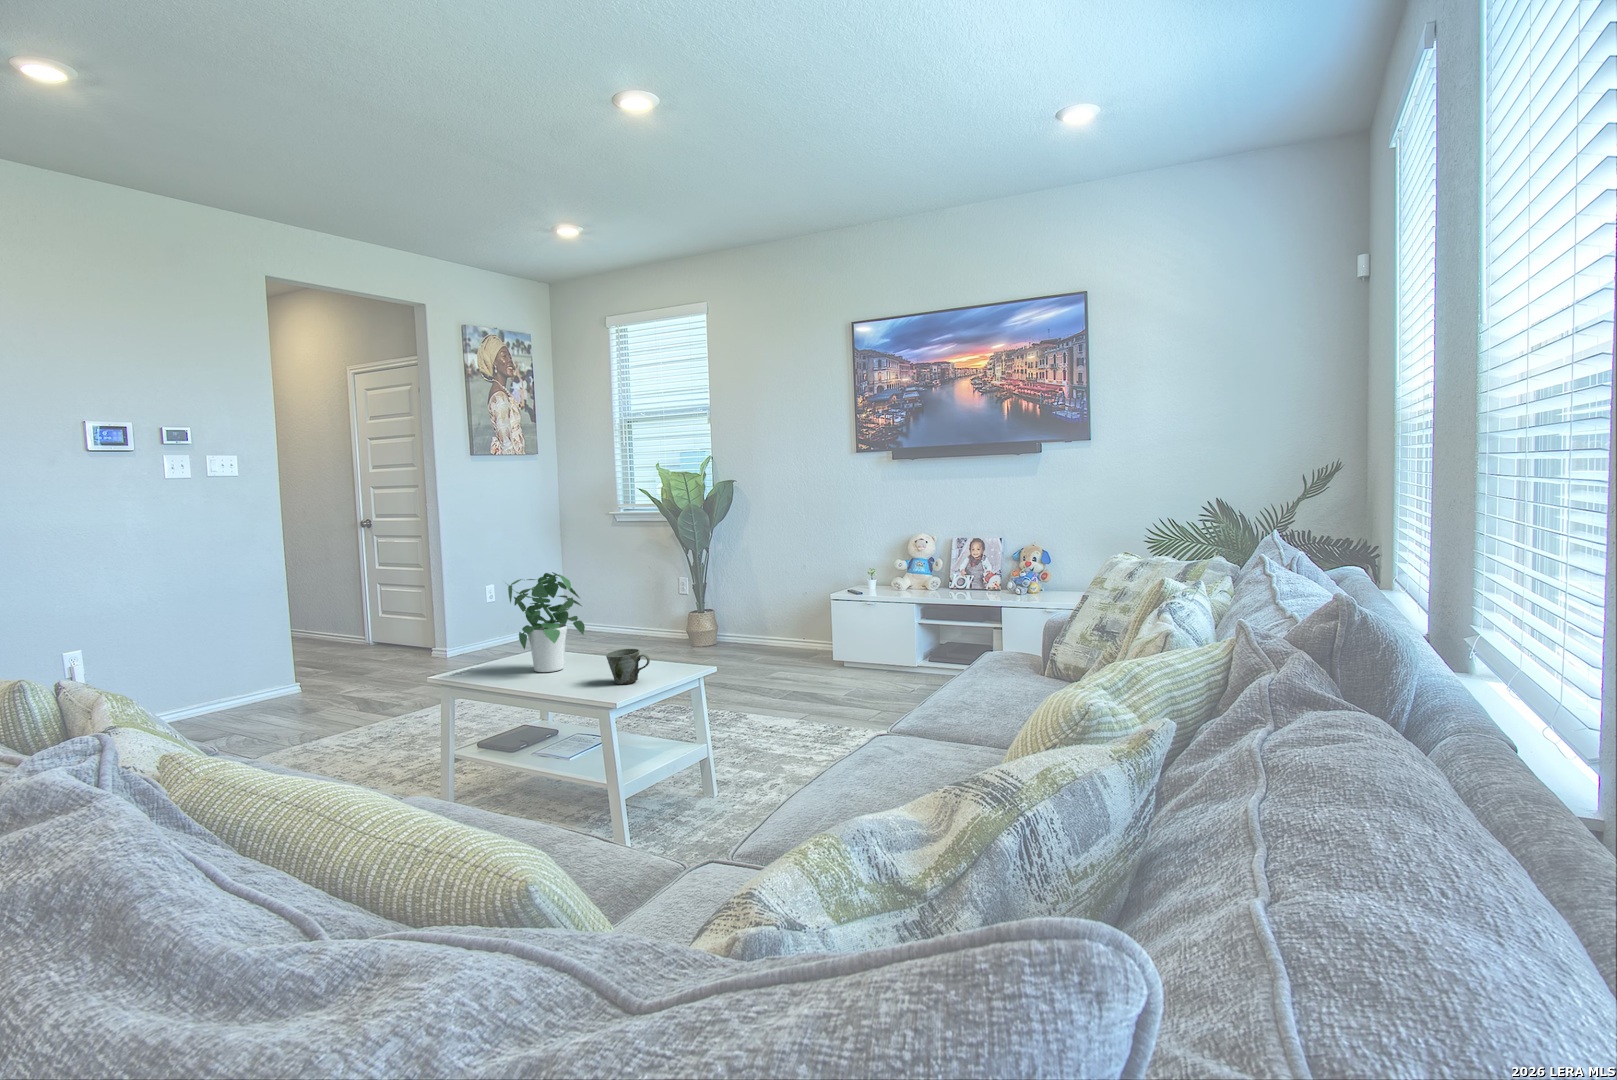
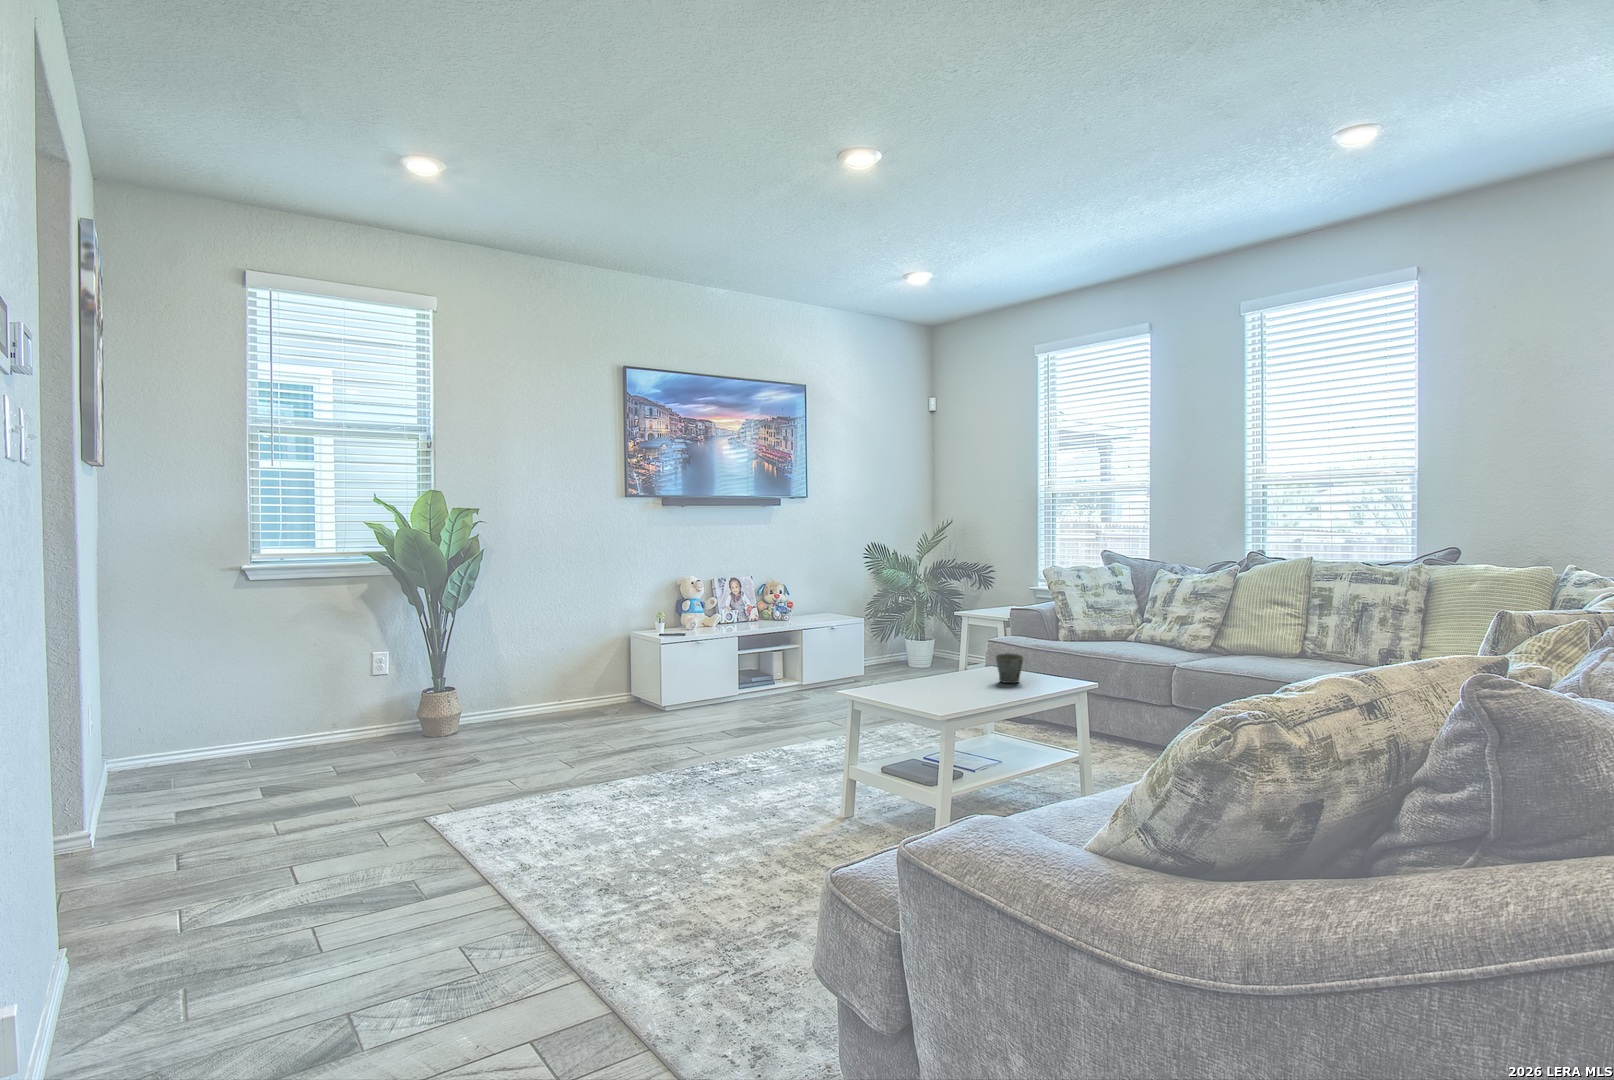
potted plant: present [507,572,585,672] -> none [904,593,975,696]

